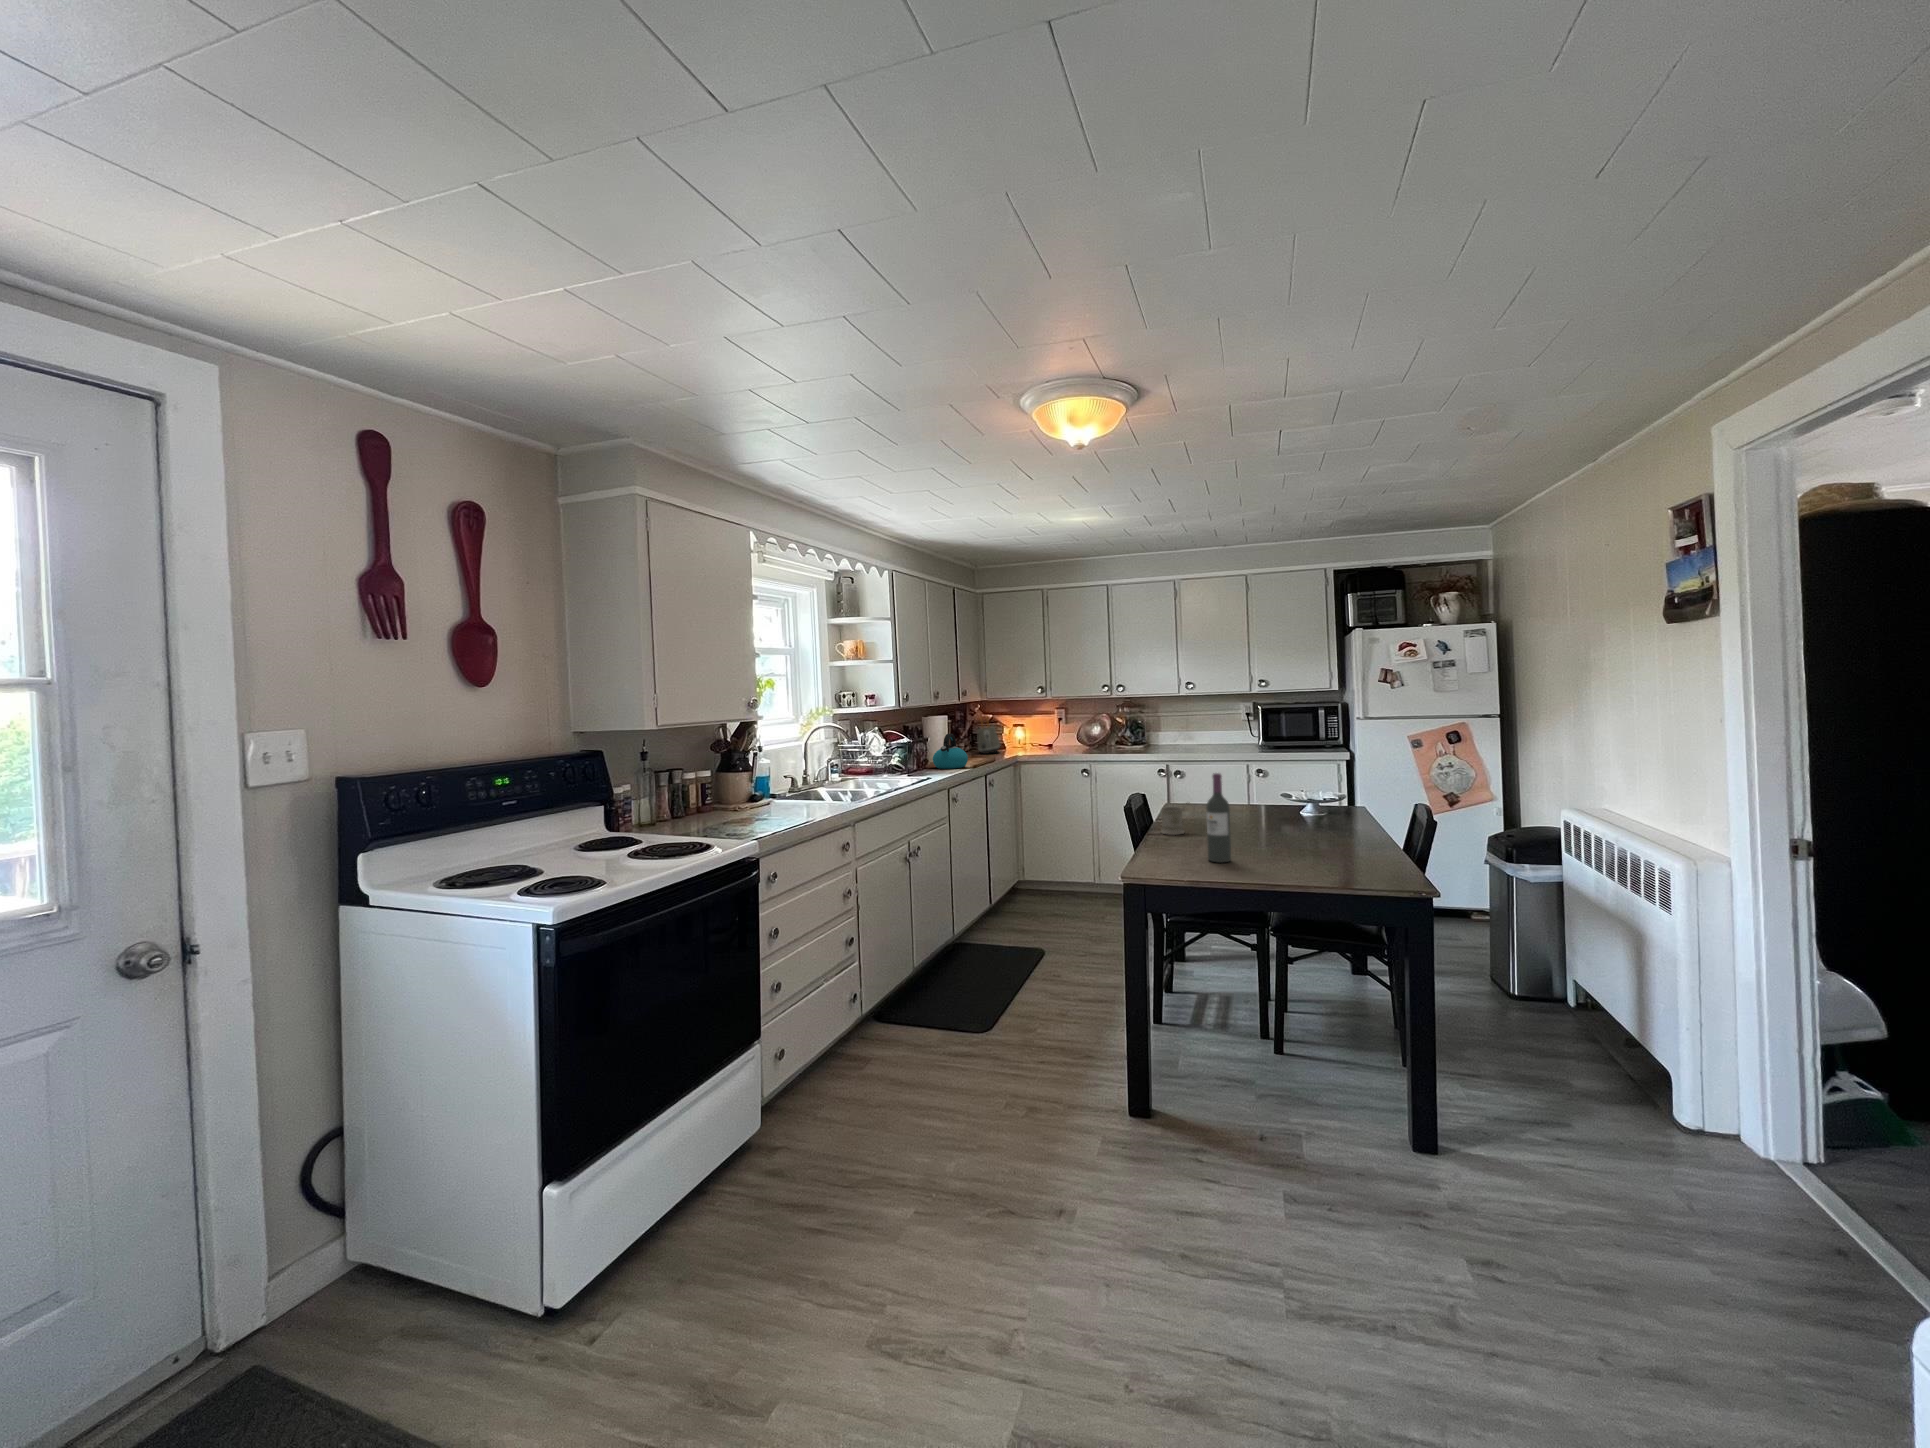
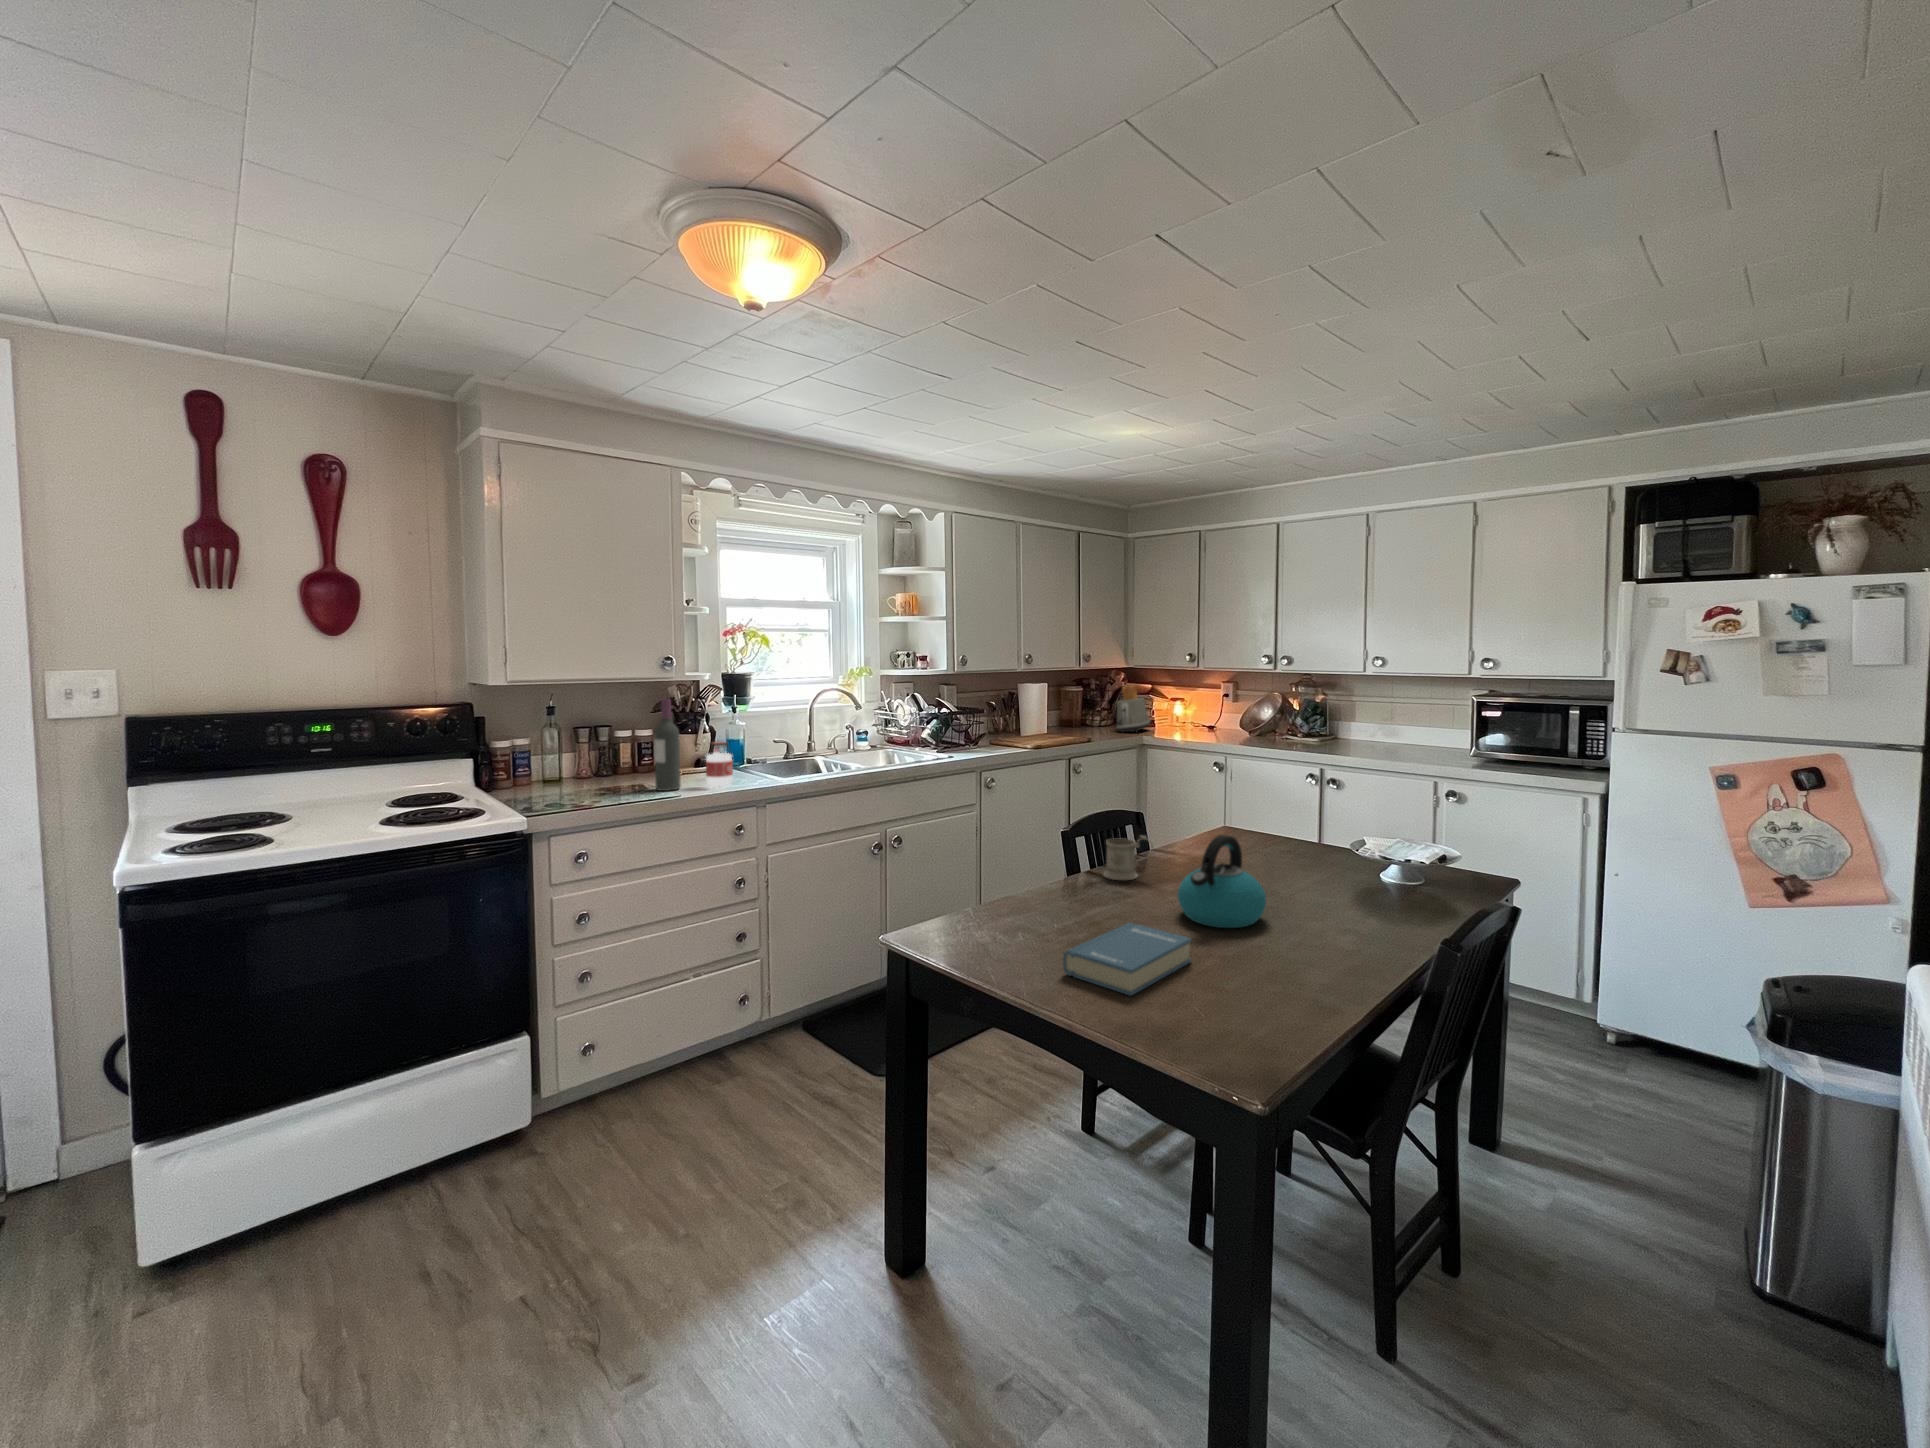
kettle: present [933,734,968,769] -> present [1178,835,1266,928]
jar: none [813,770,837,810] -> present [706,741,733,787]
wine bottle: present [1206,773,1231,863] -> present [654,699,680,791]
book: none [1258,845,1318,878] -> present [1063,923,1192,996]

